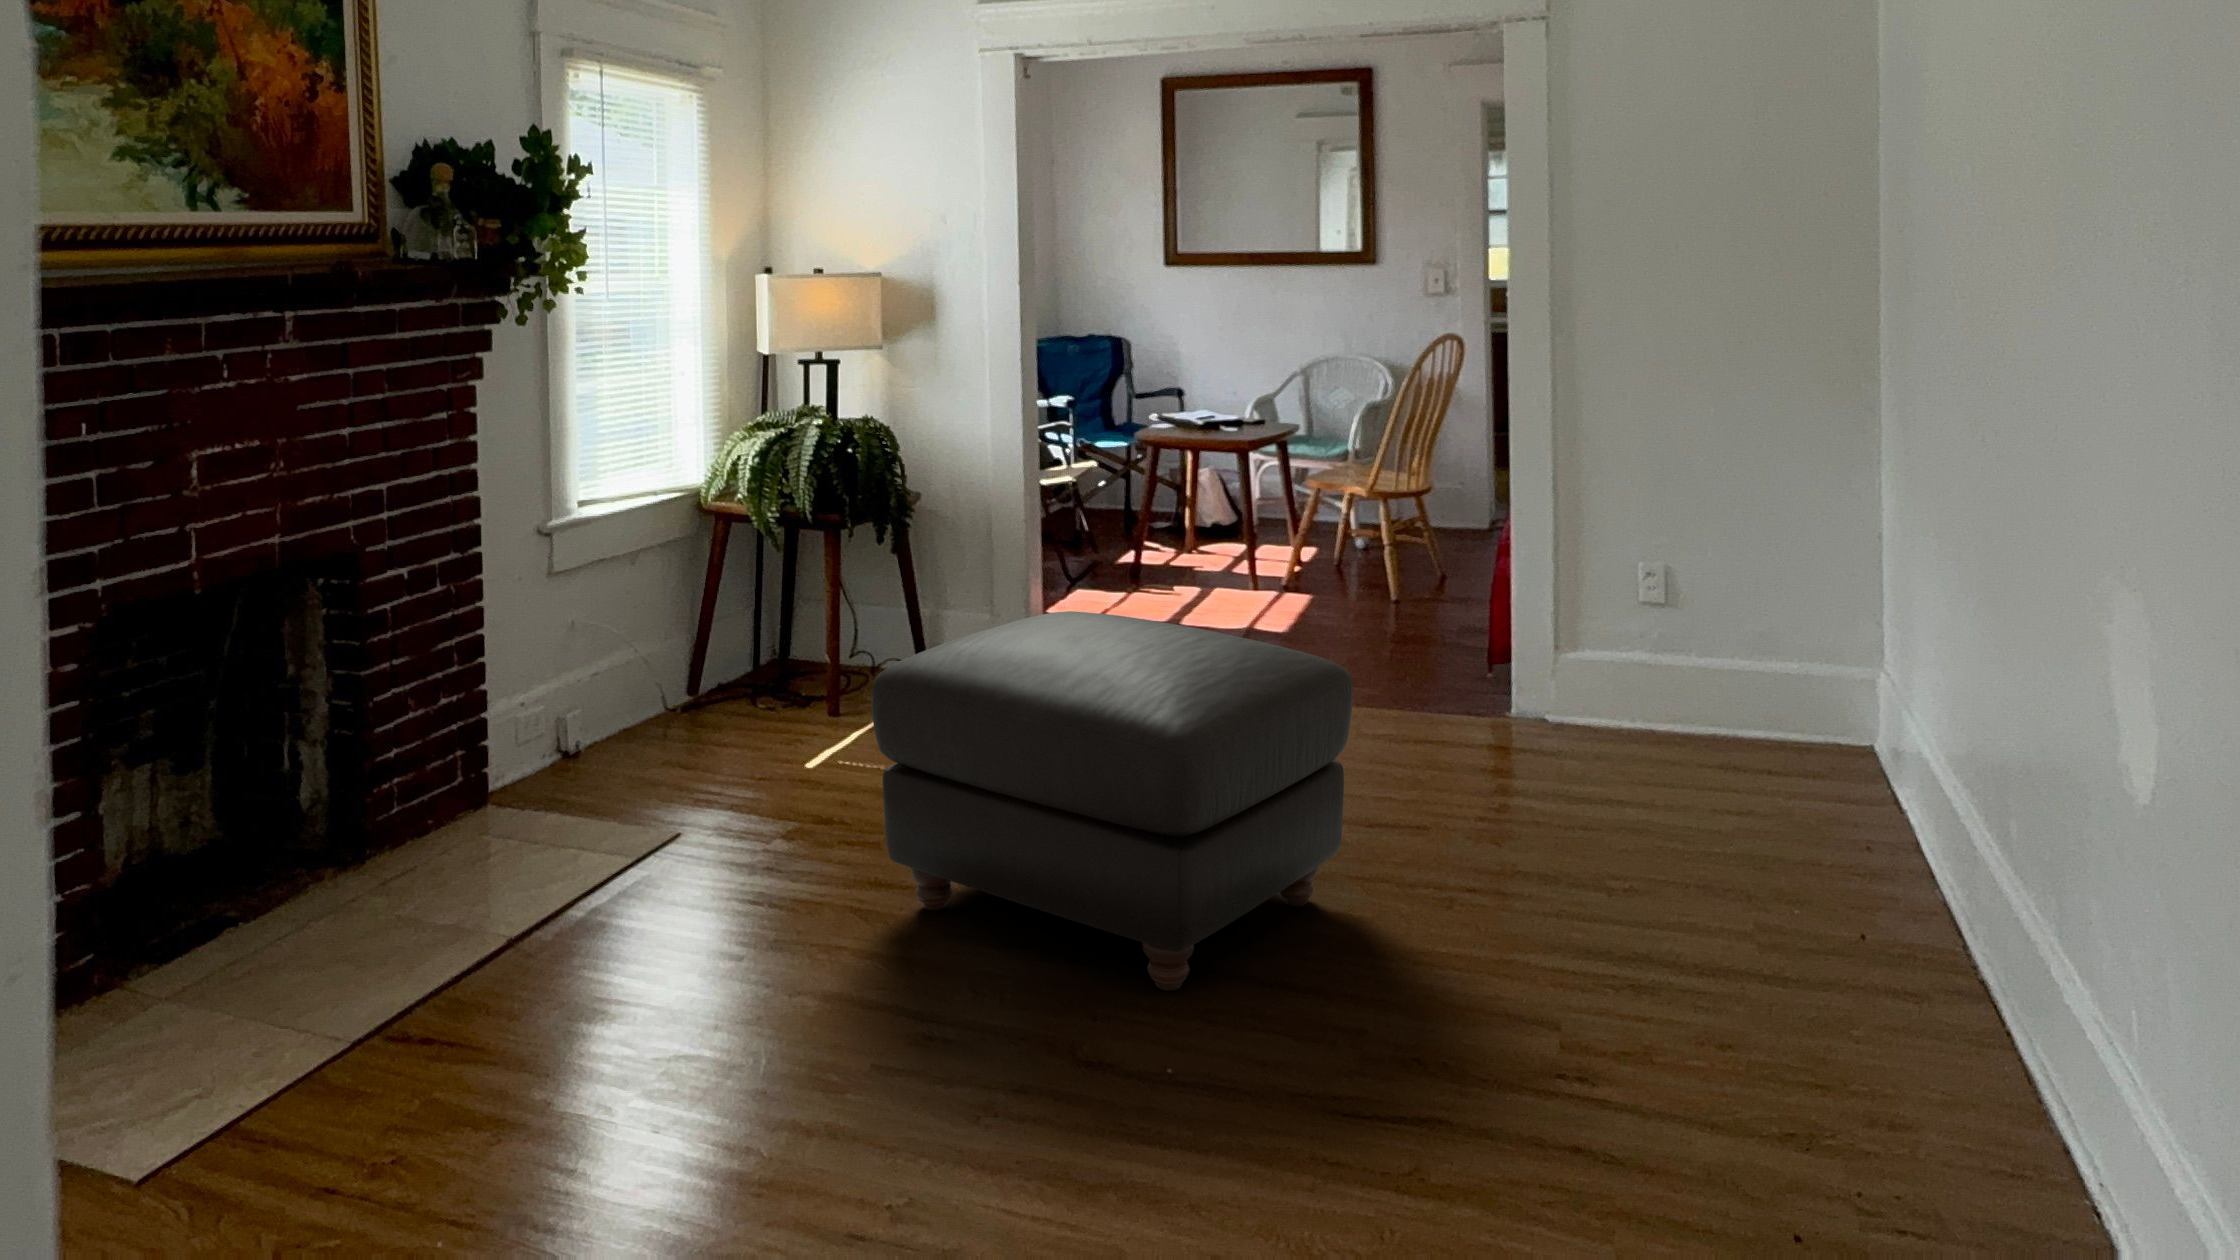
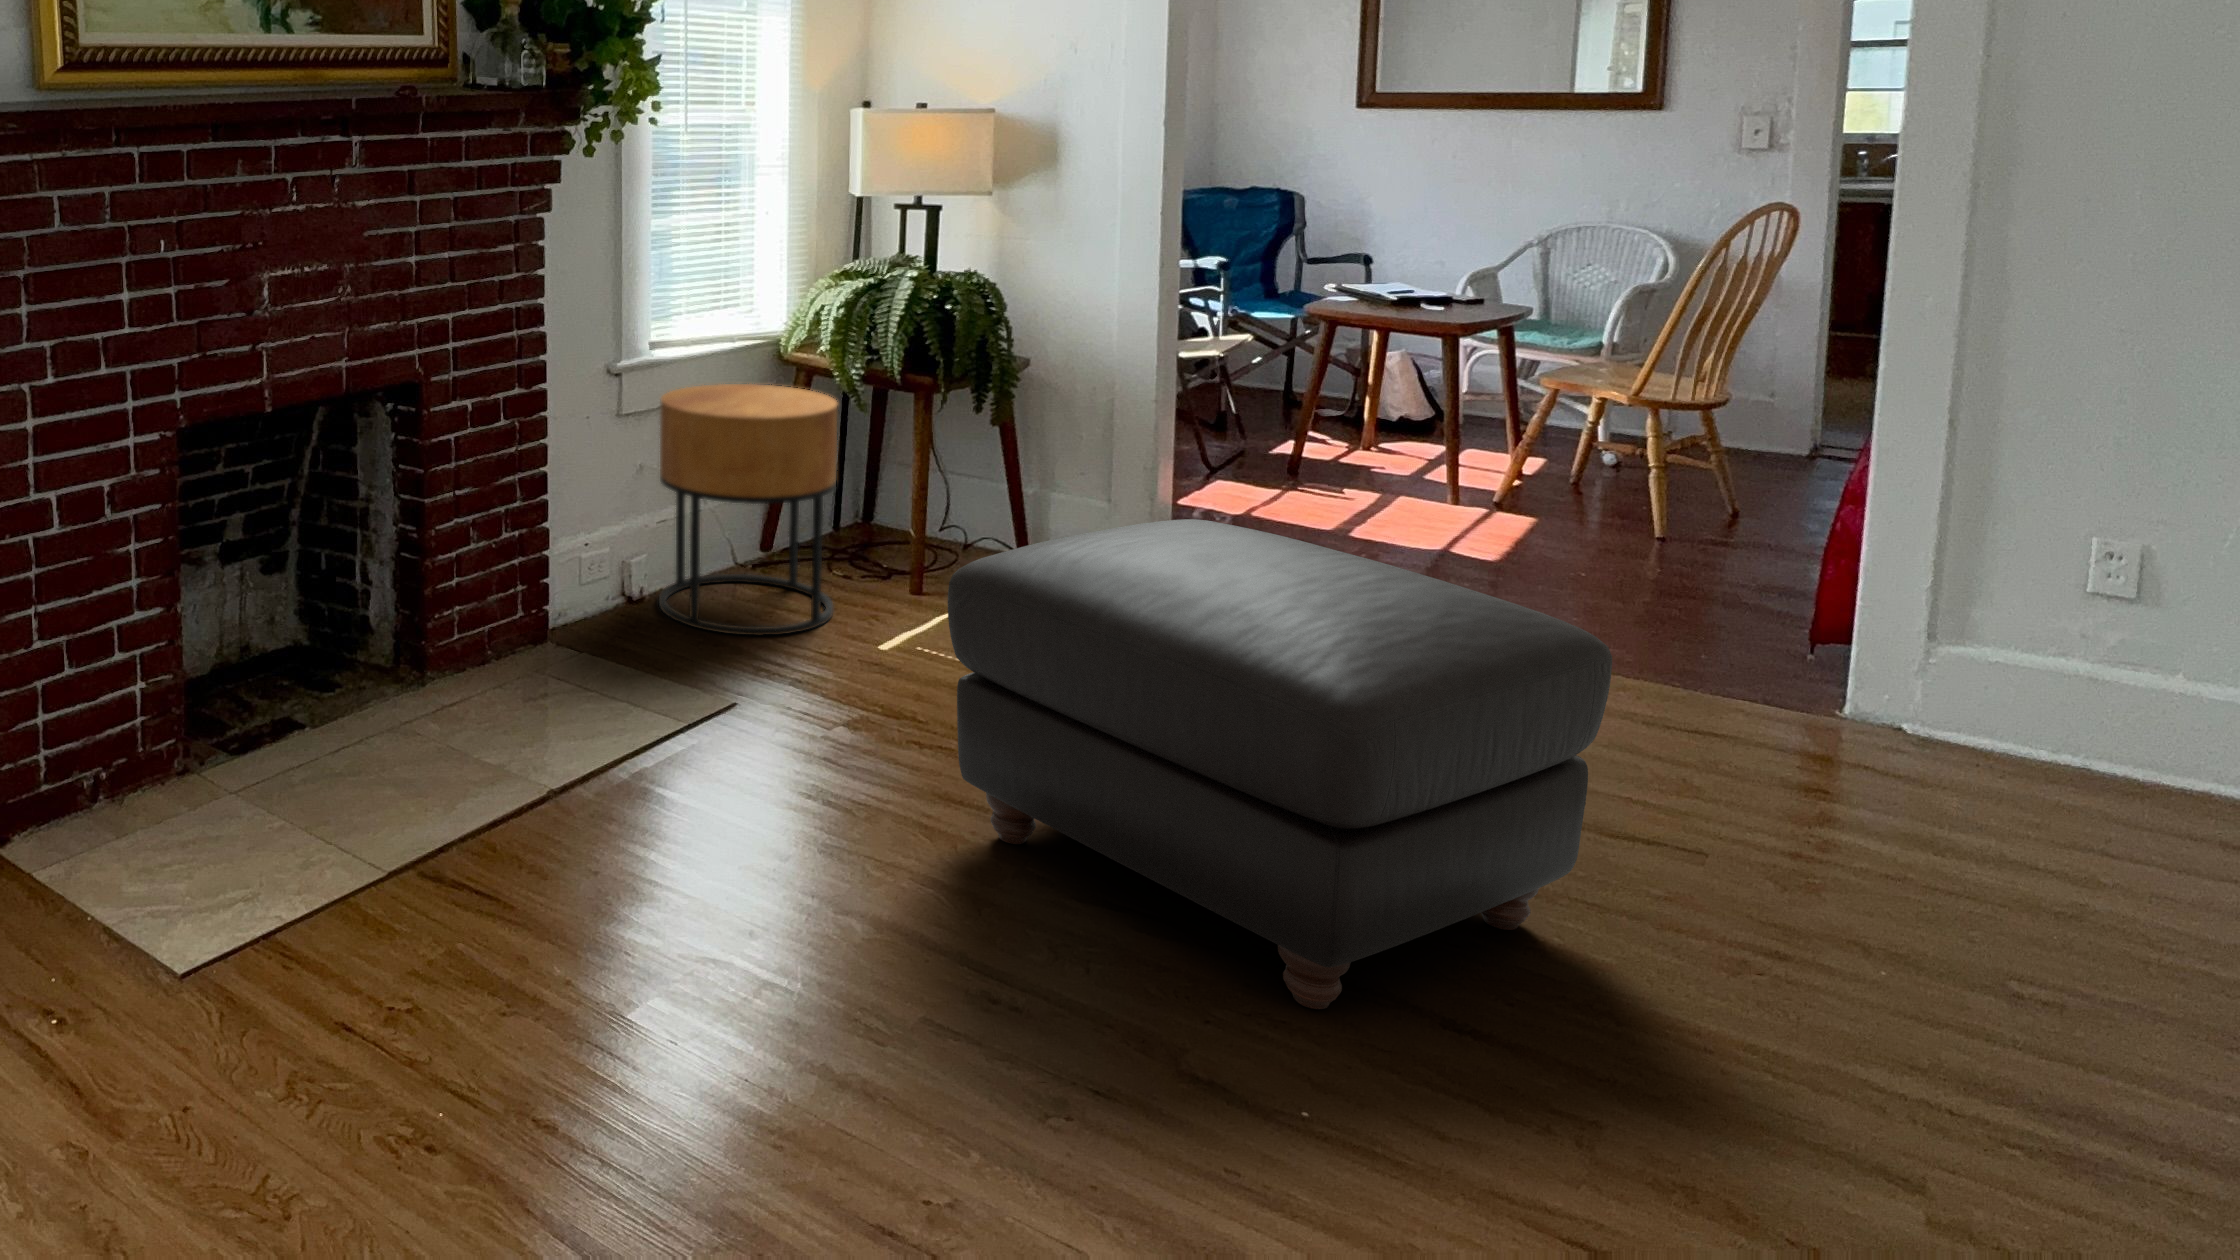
side table: none [593,533,762,773] -> present [659,384,837,635]

